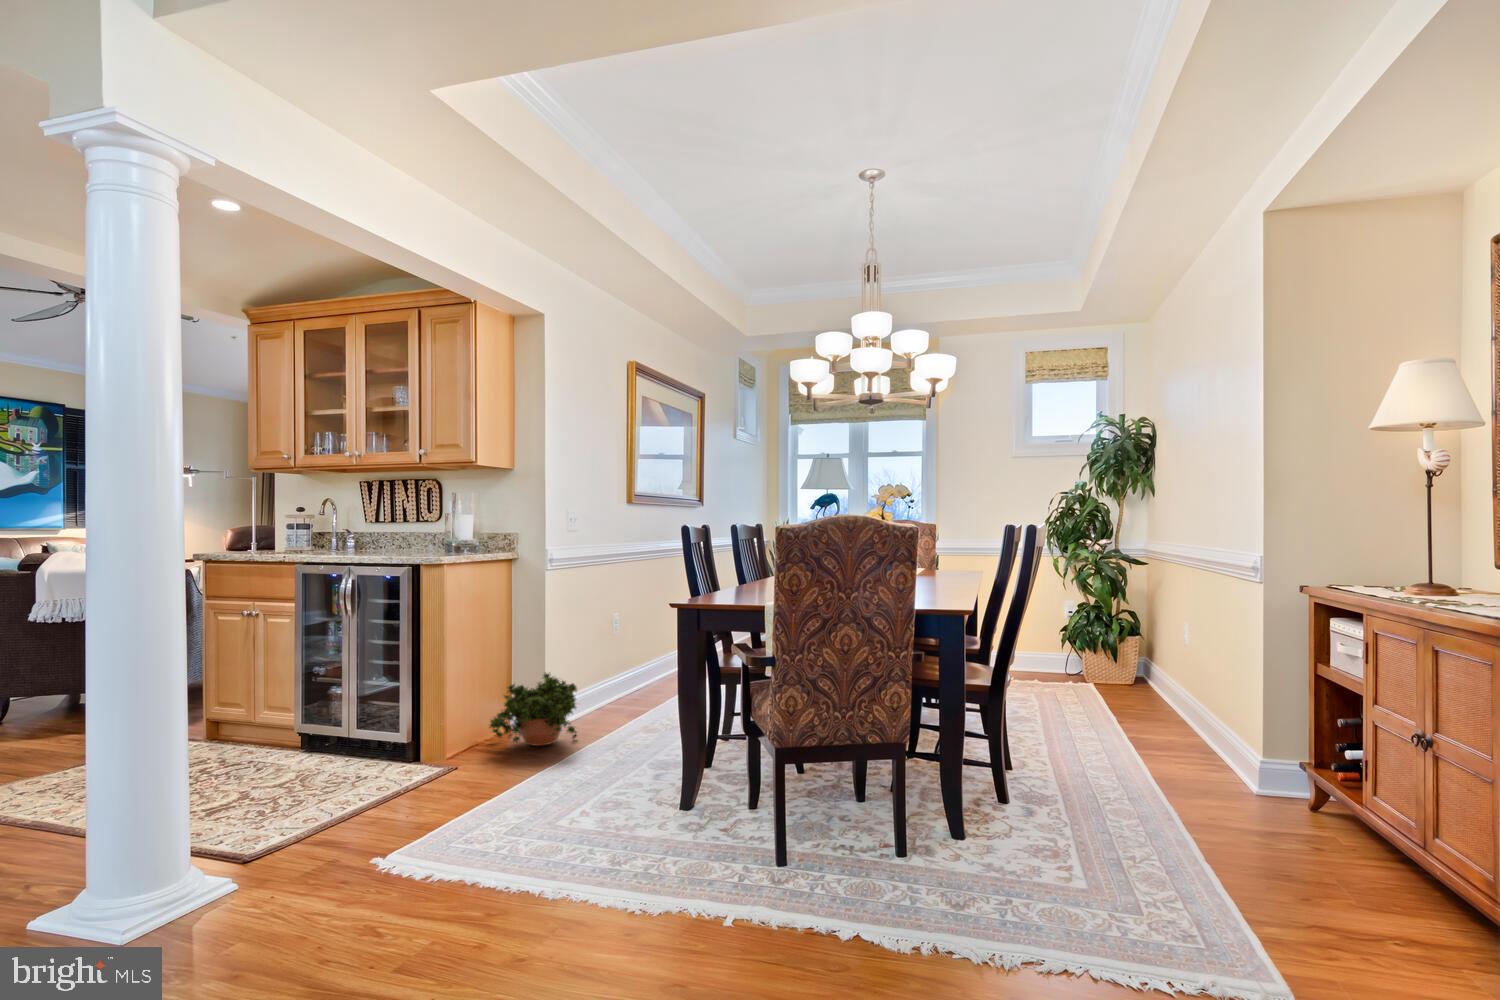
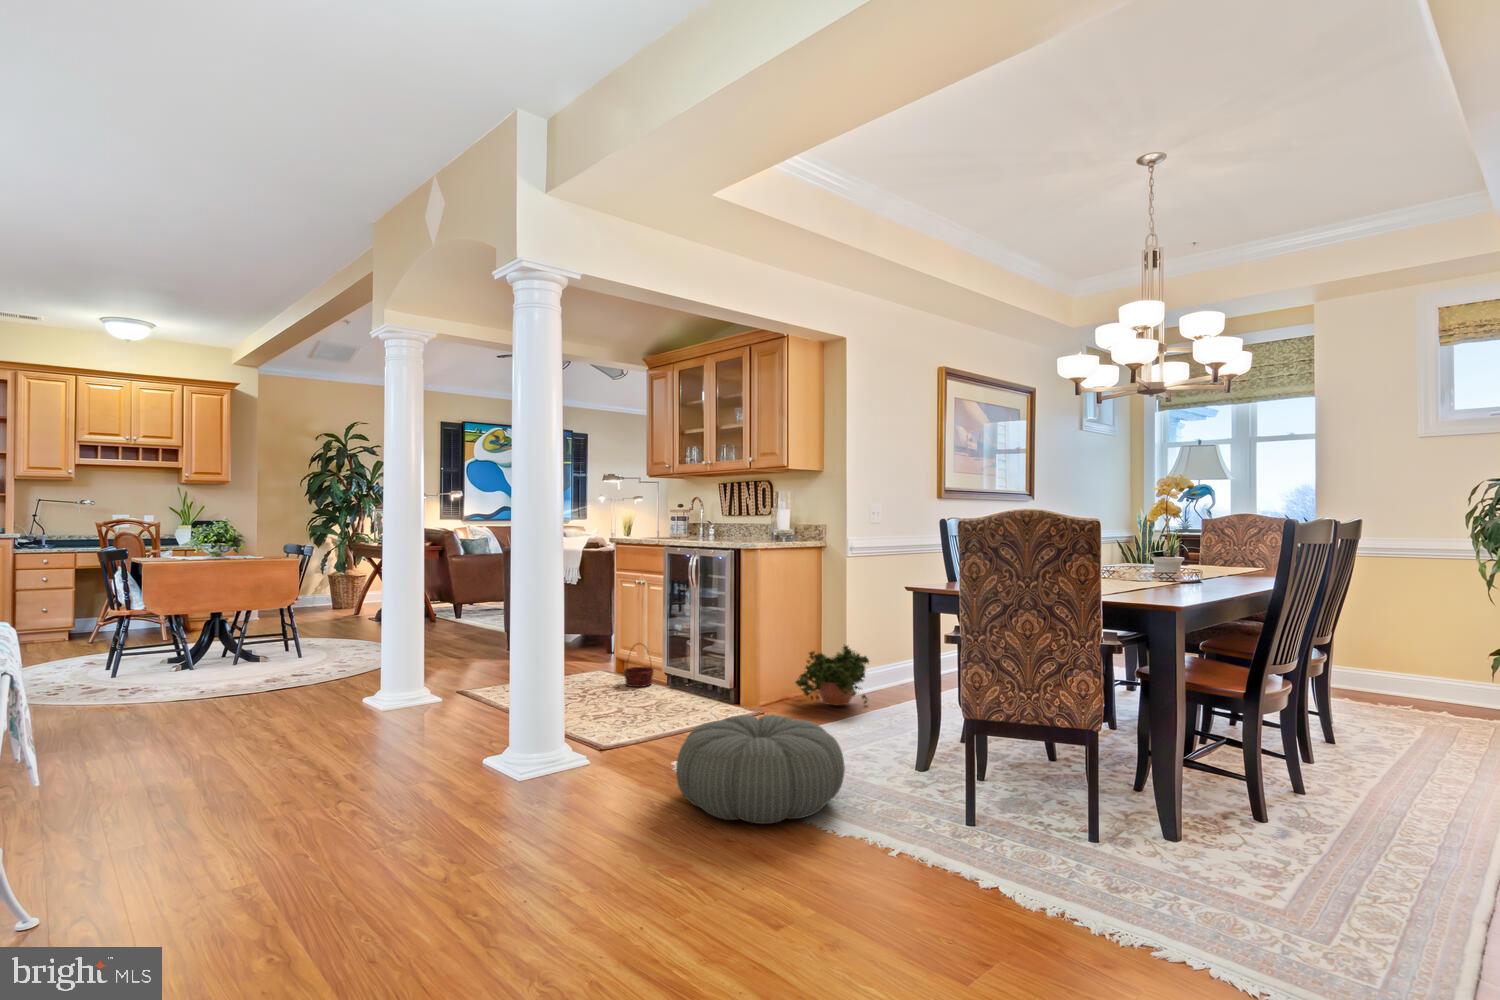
basket: none [229,696,278,758] -> present [624,667,654,687]
pouf: none [413,774,635,928] -> present [676,715,845,824]

